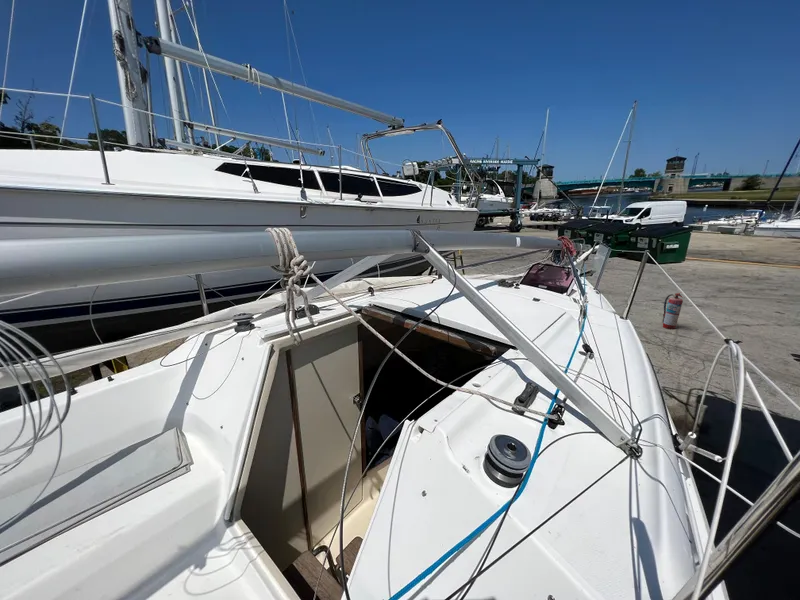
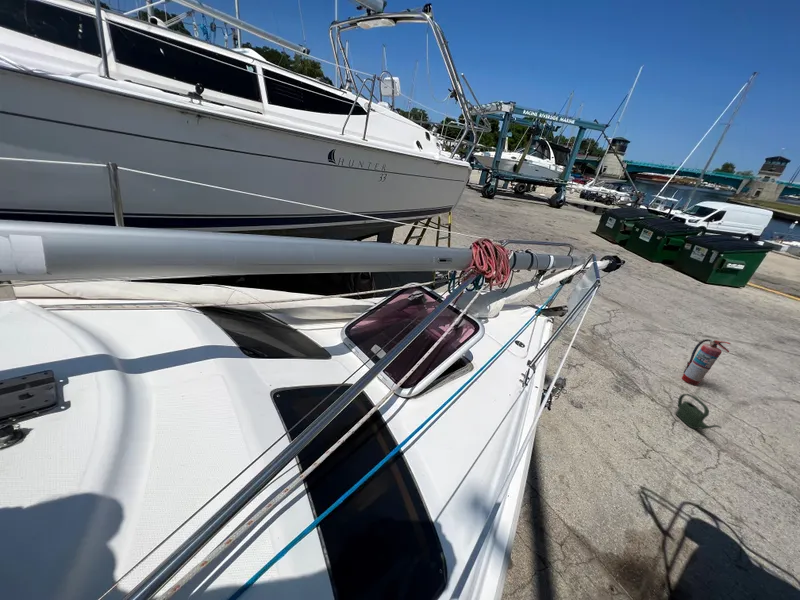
watering can: none [666,331,699,353] -> present [676,394,721,429]

